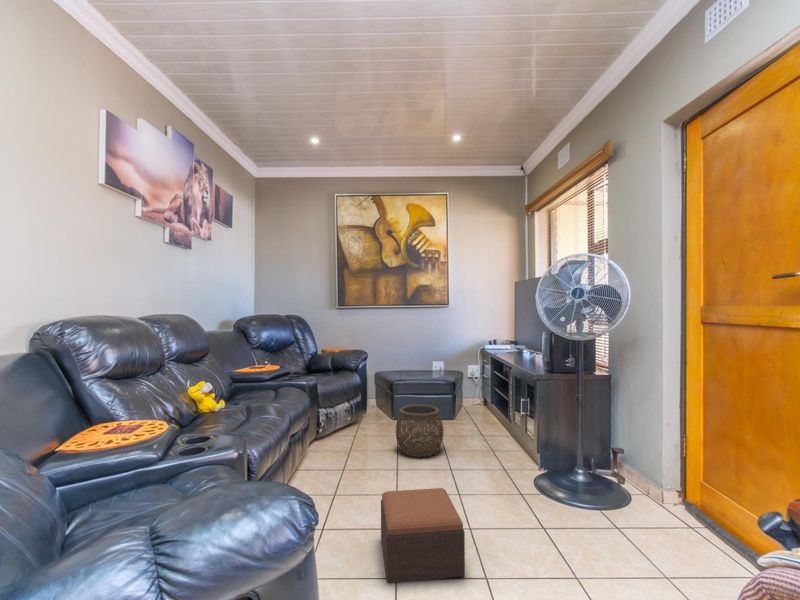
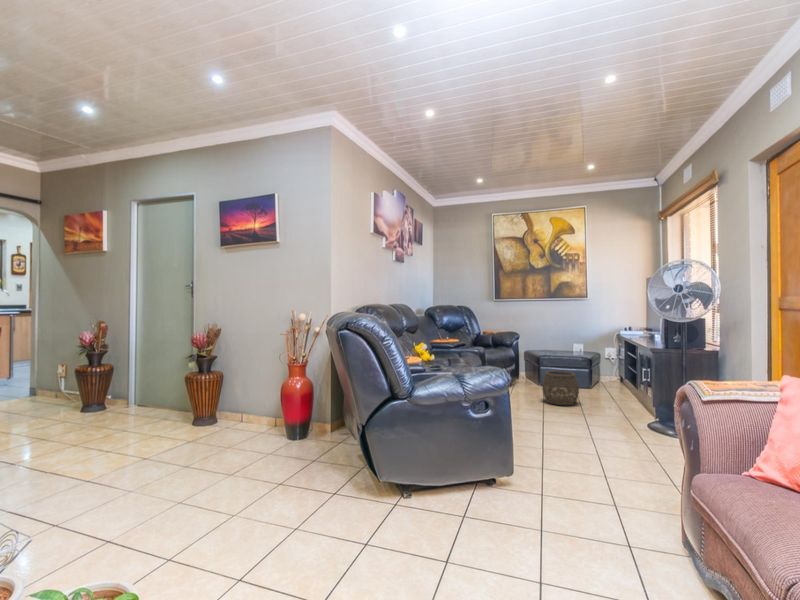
footstool: present [381,488,465,583] -> none [534,407,586,451]

